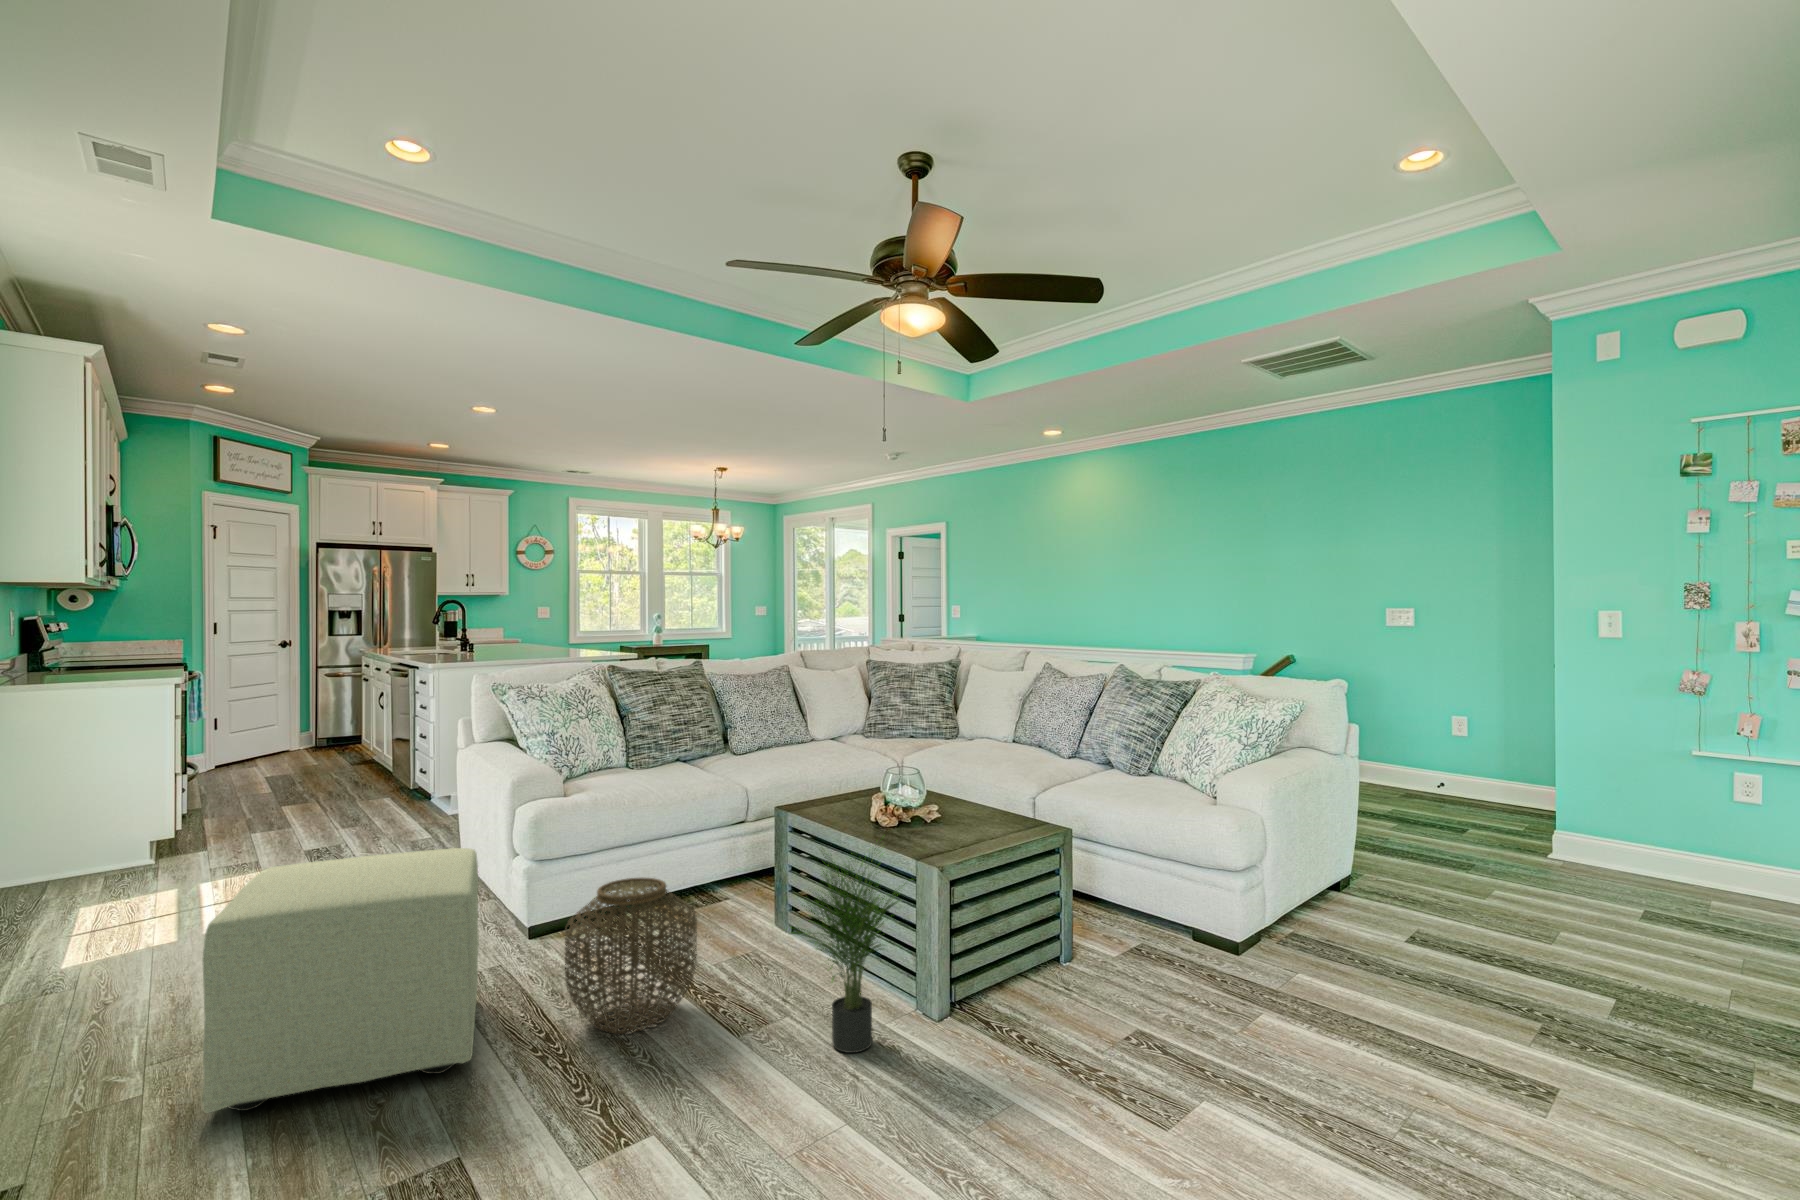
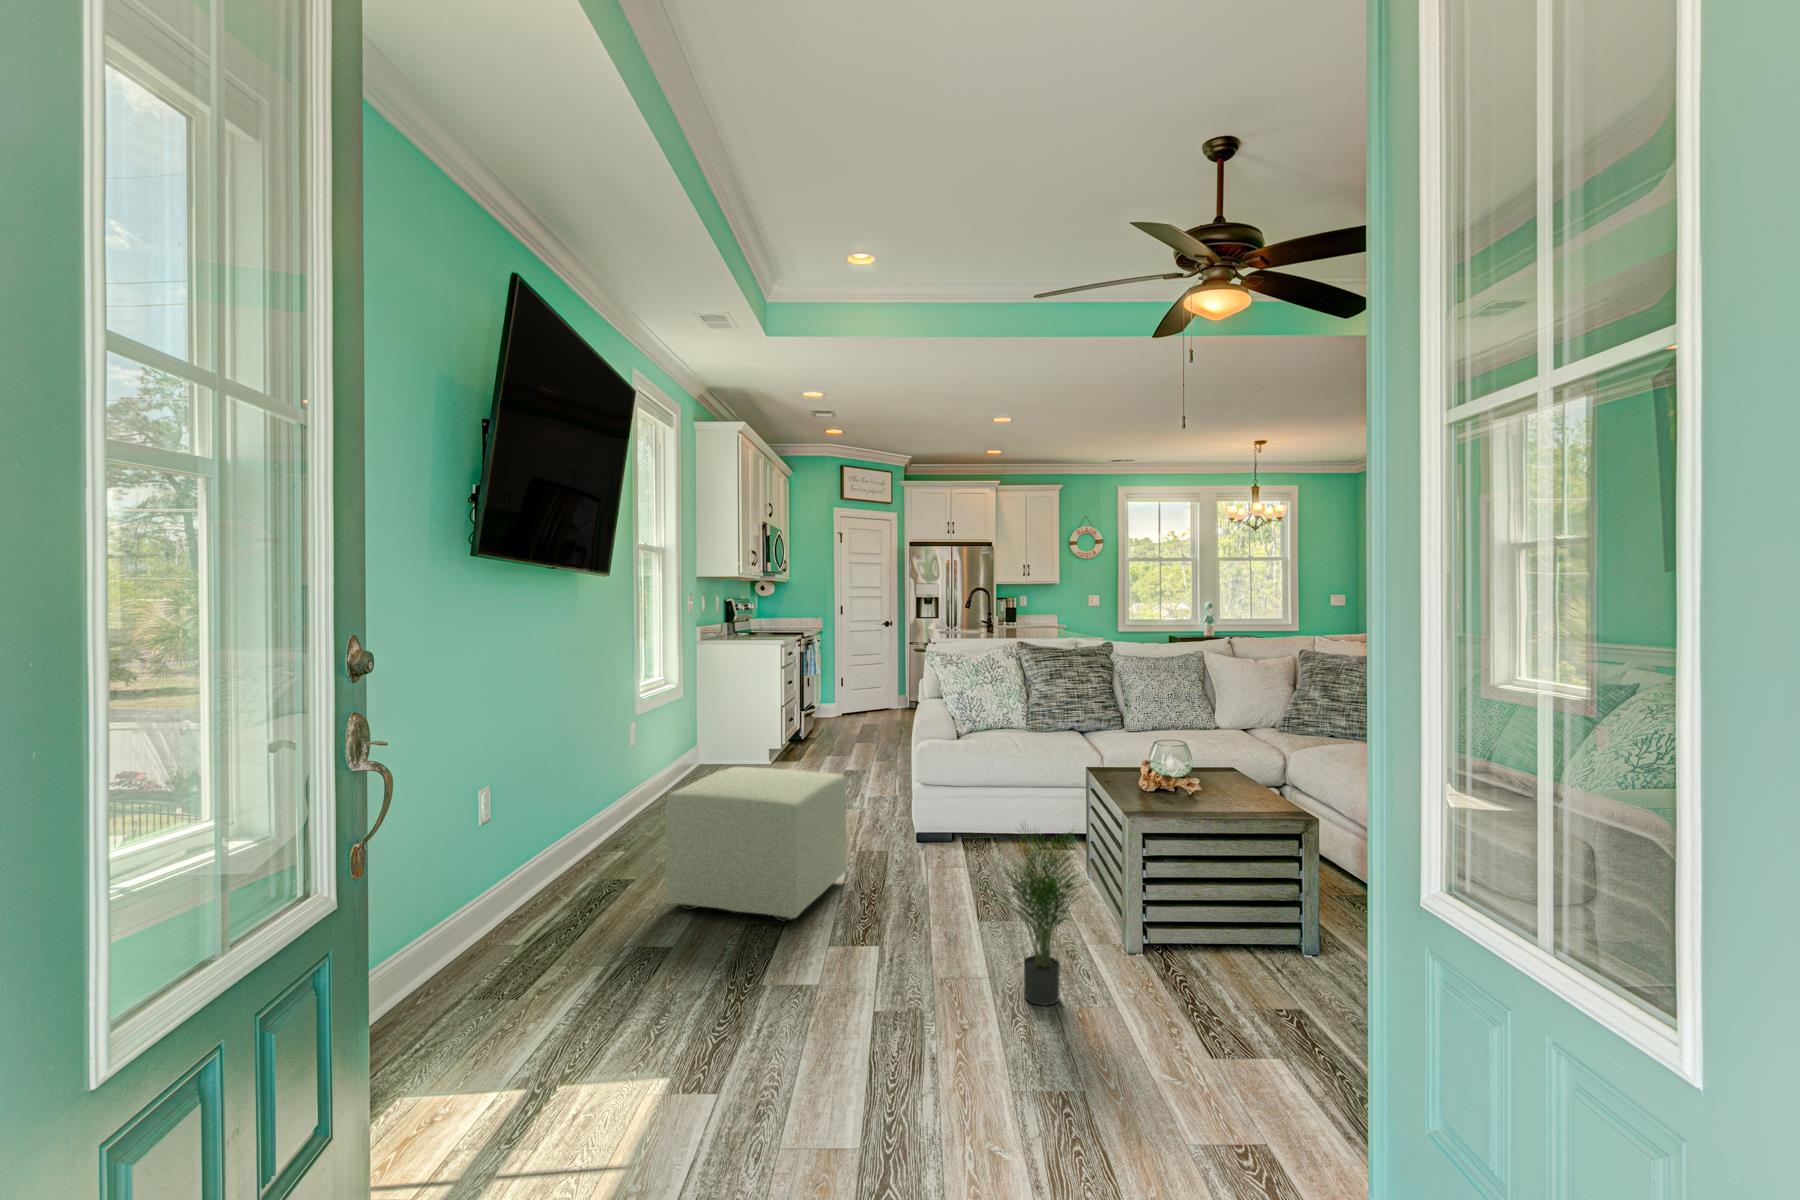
woven basket: present [565,878,697,1034] -> none [868,817,966,935]

